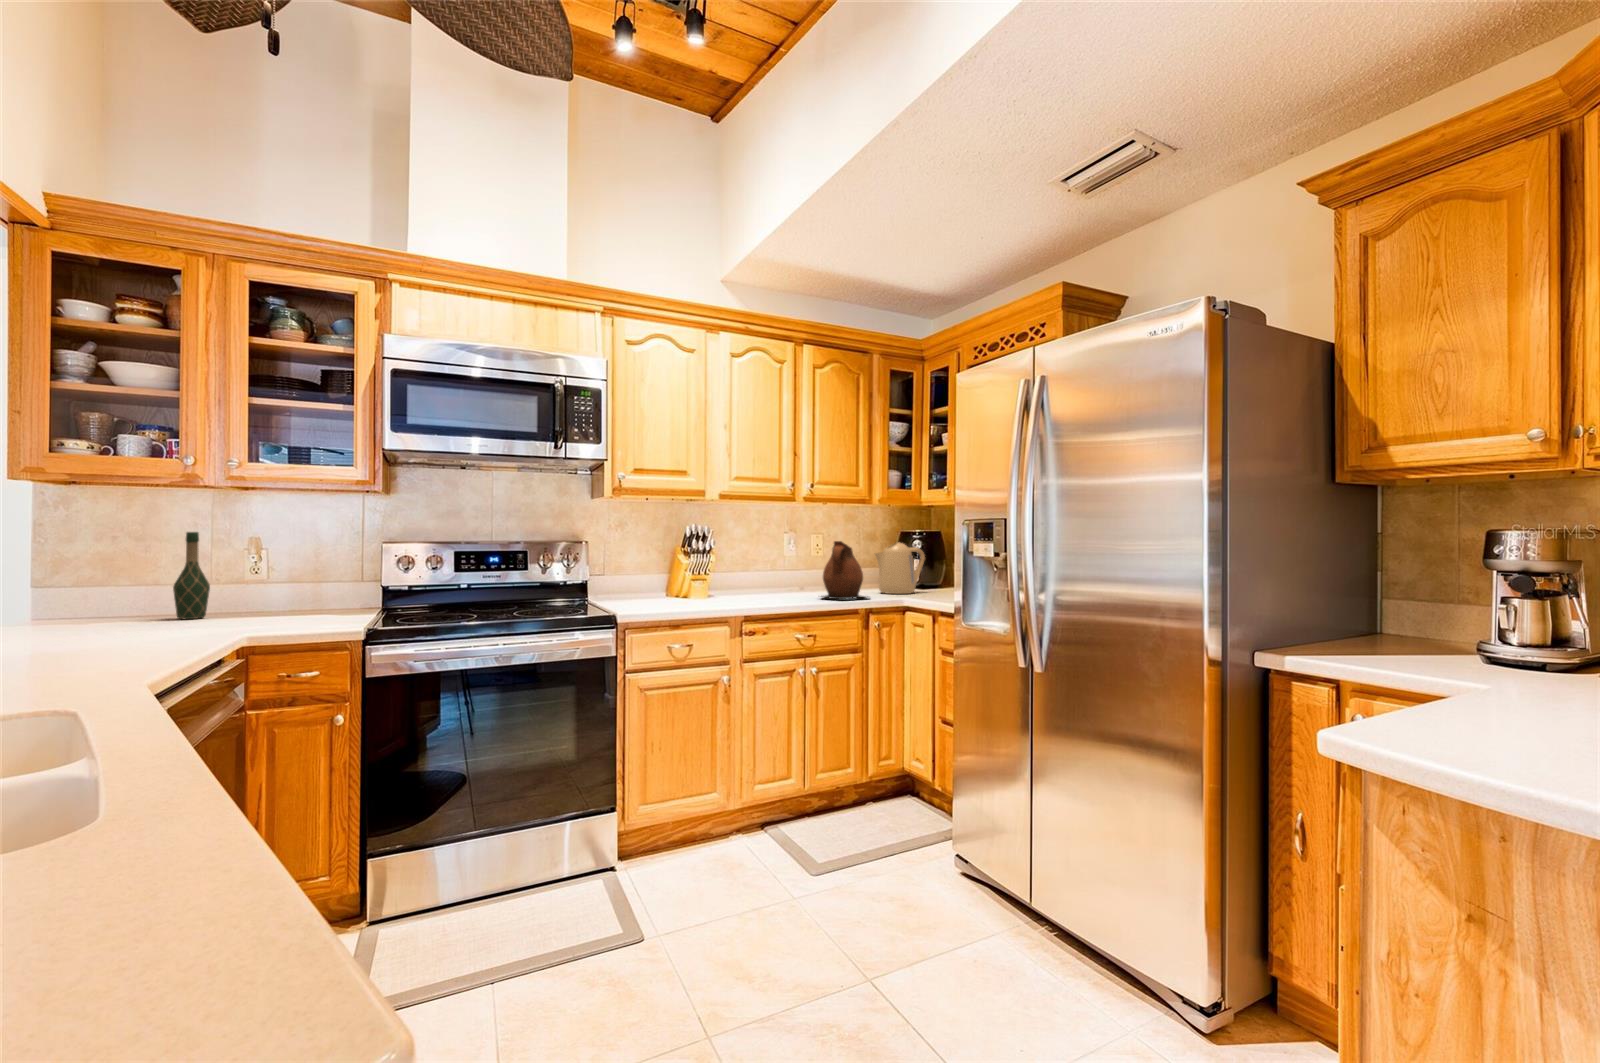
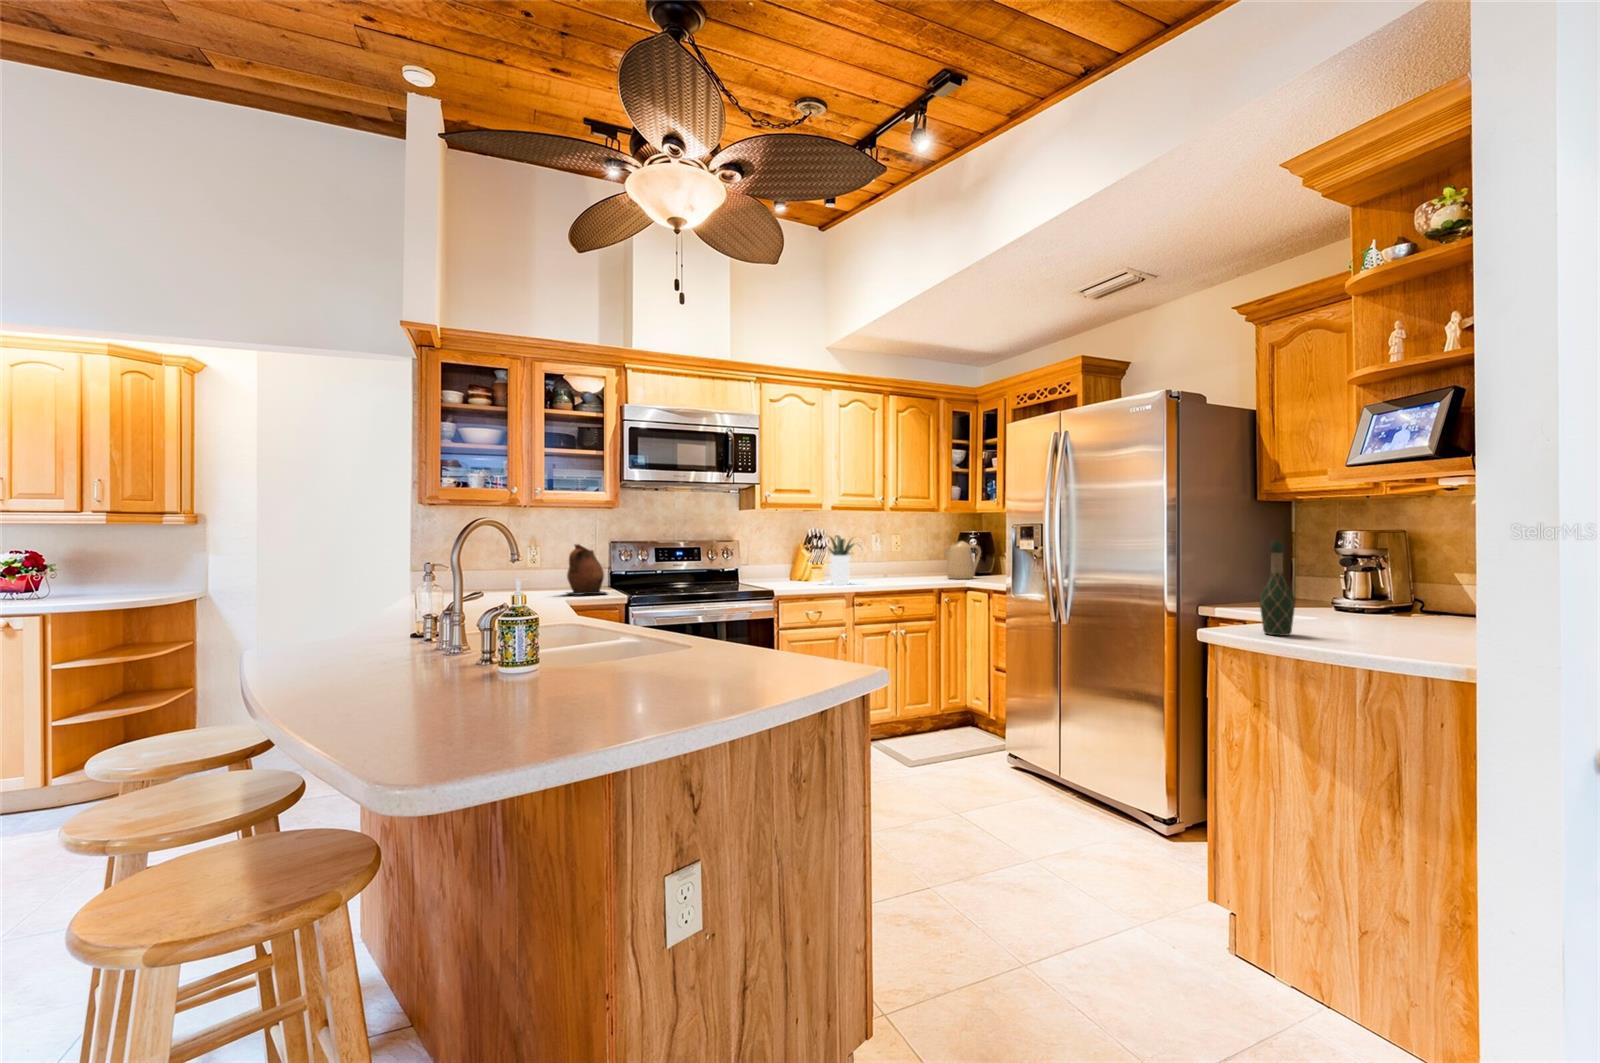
wine bottle: present [173,532,210,619] -> present [1260,541,1295,635]
potted plant: none [681,534,765,604] -> present [828,535,854,585]
ceramic pitcher: present [822,541,868,599] -> present [567,544,607,595]

